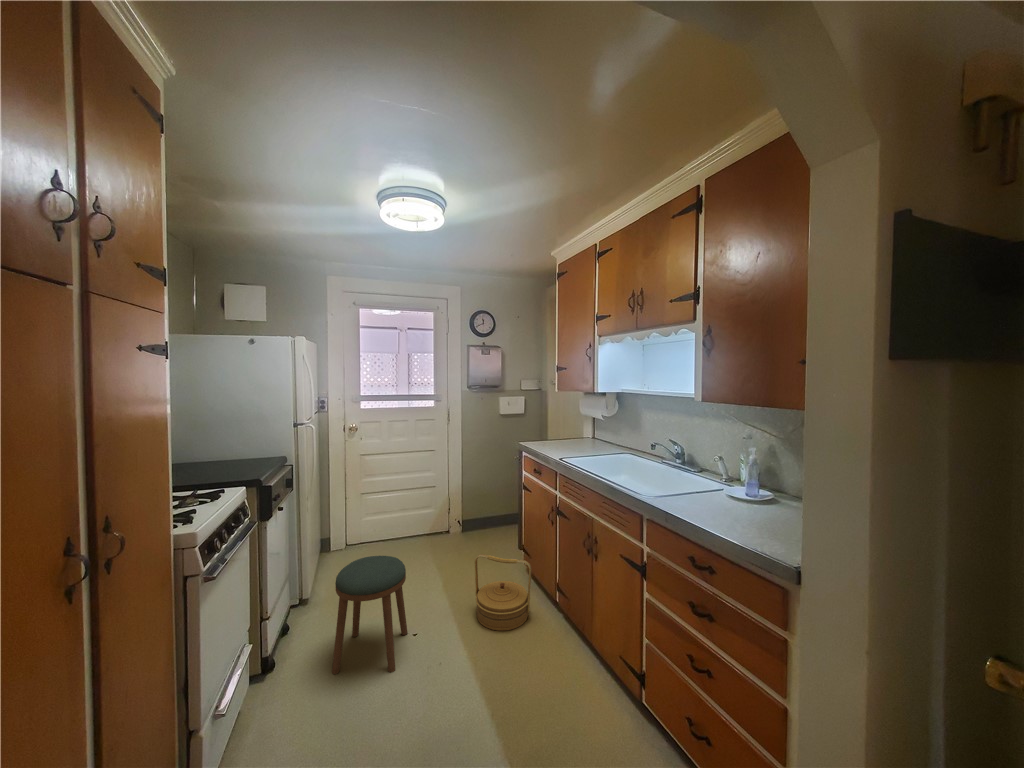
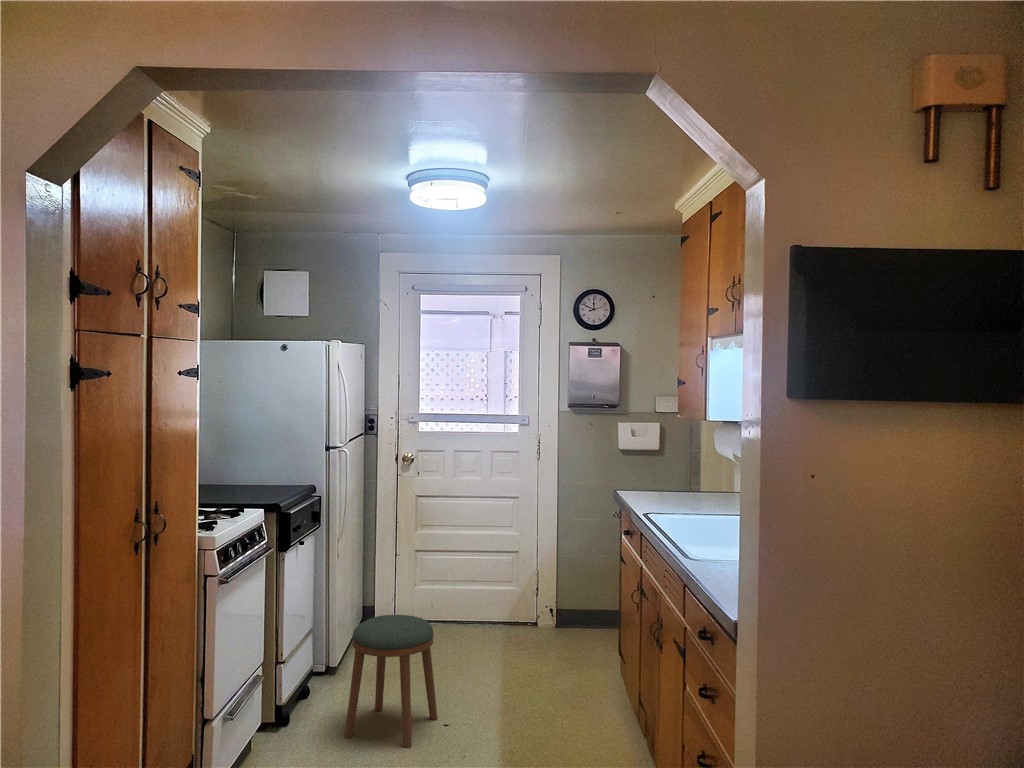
basket: present [475,554,531,631] -> none [527,637,601,739]

